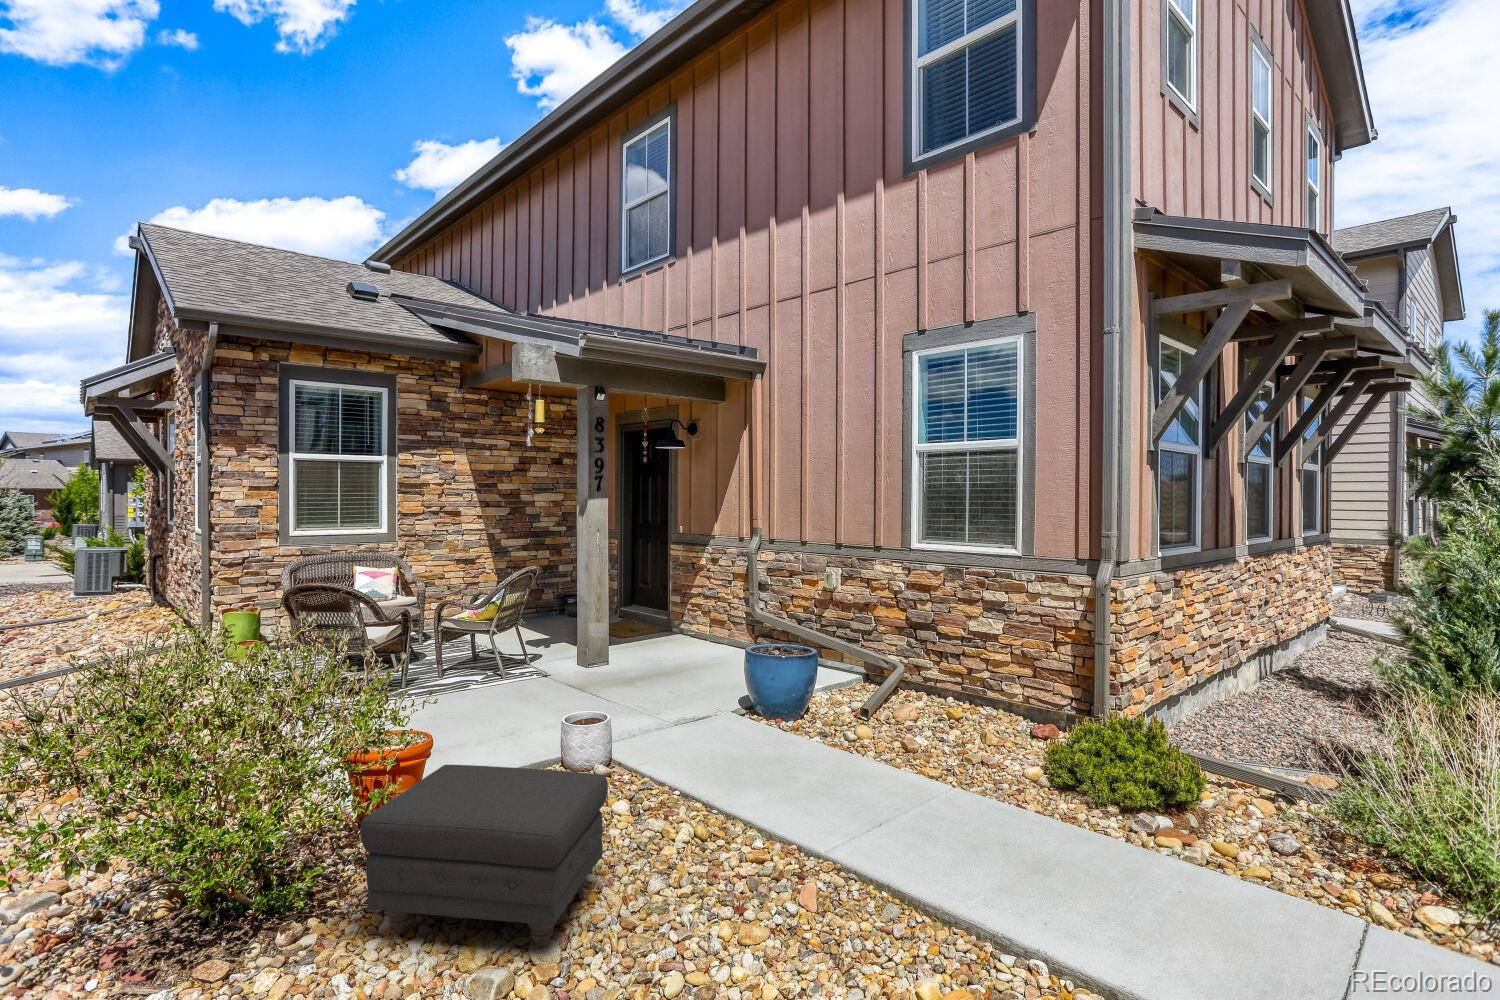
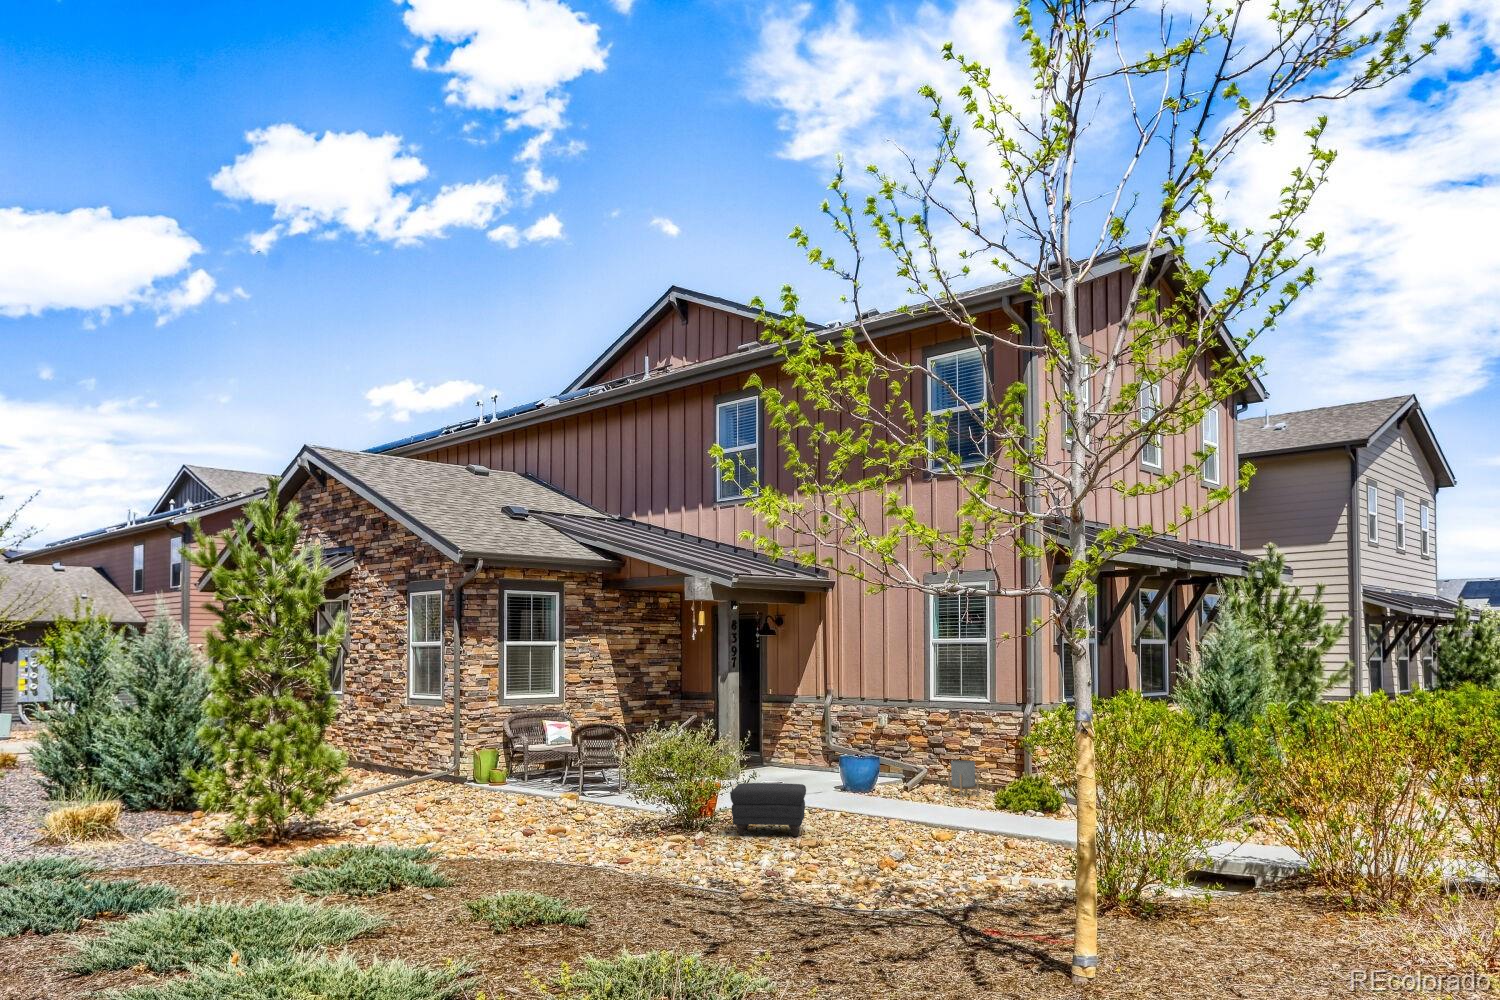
planter: none [942,656,998,726] -> present [948,760,979,797]

